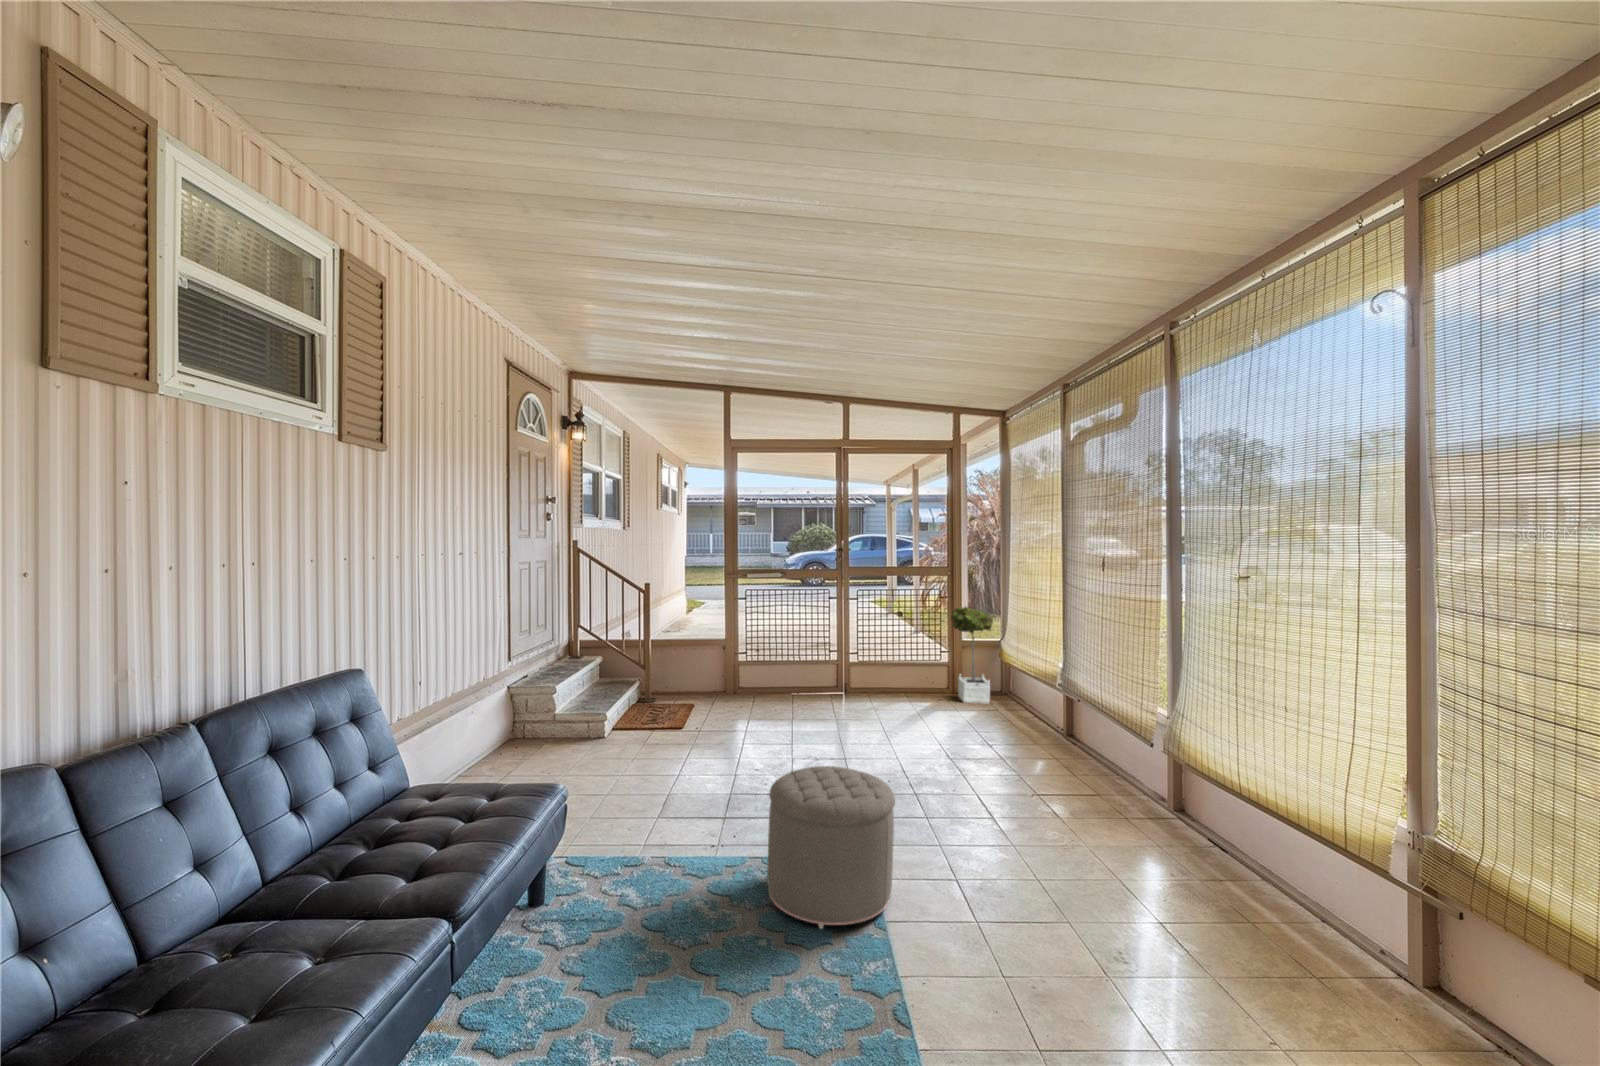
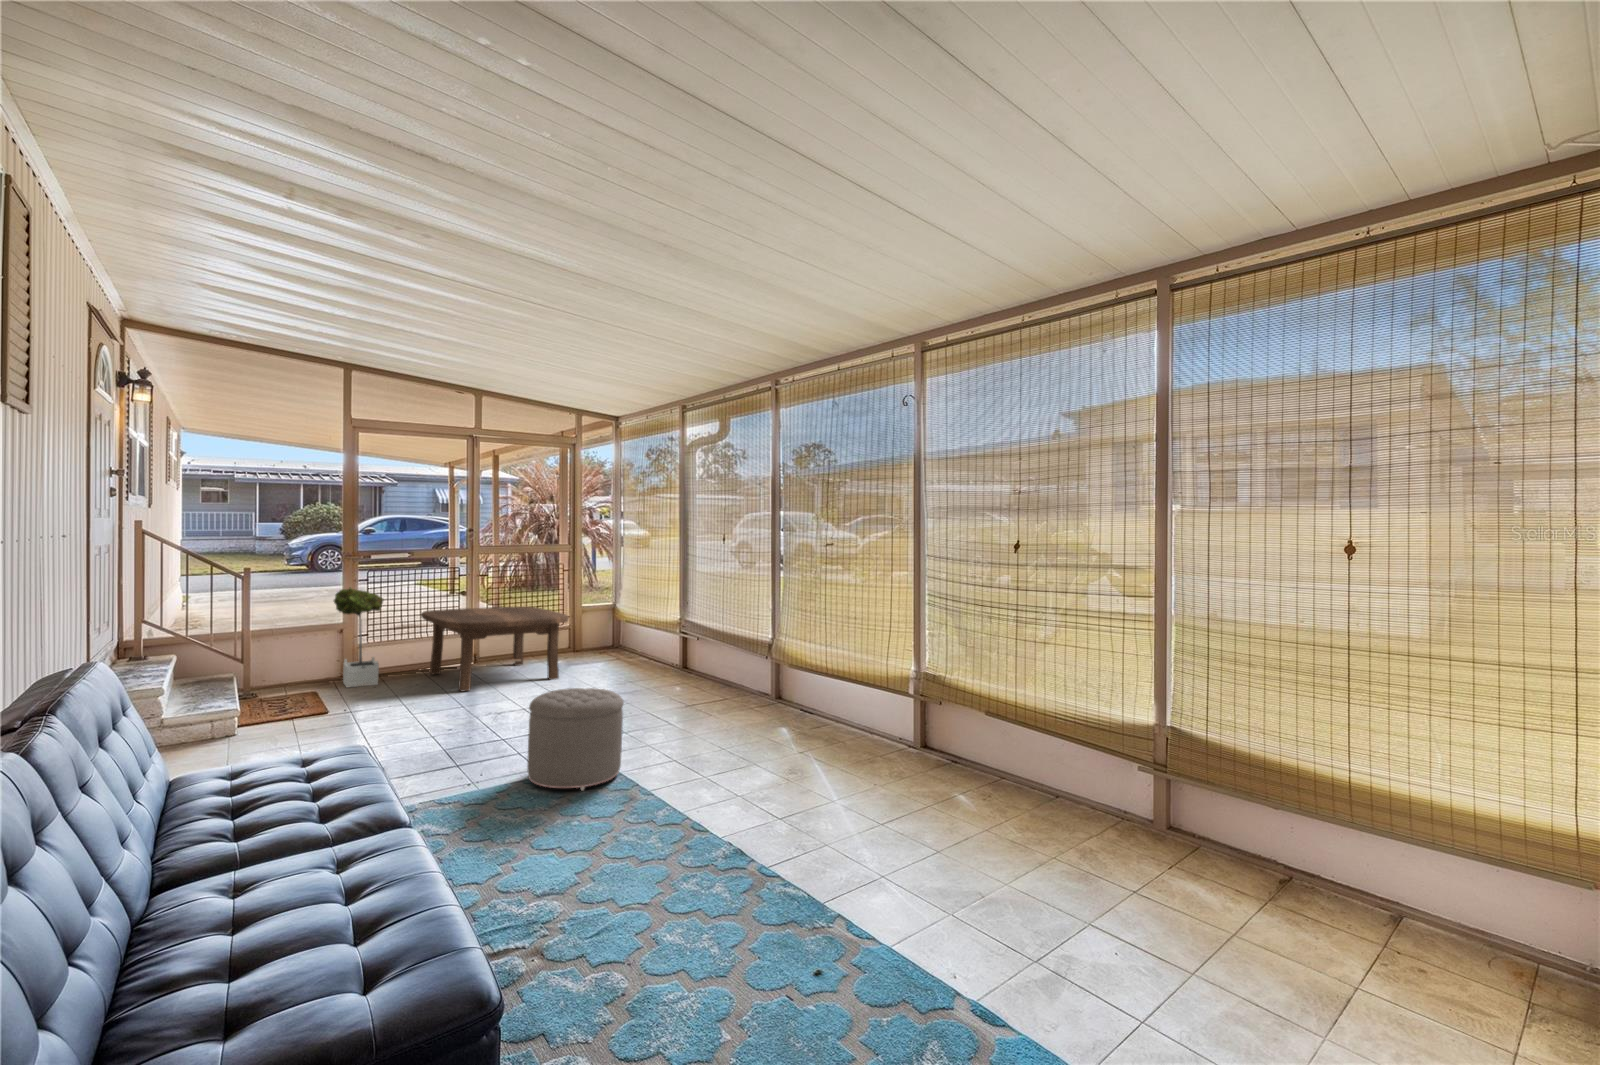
potted tree: present [951,607,993,703] -> present [334,588,384,687]
coffee table: none [787,631,928,726] -> present [421,607,569,691]

